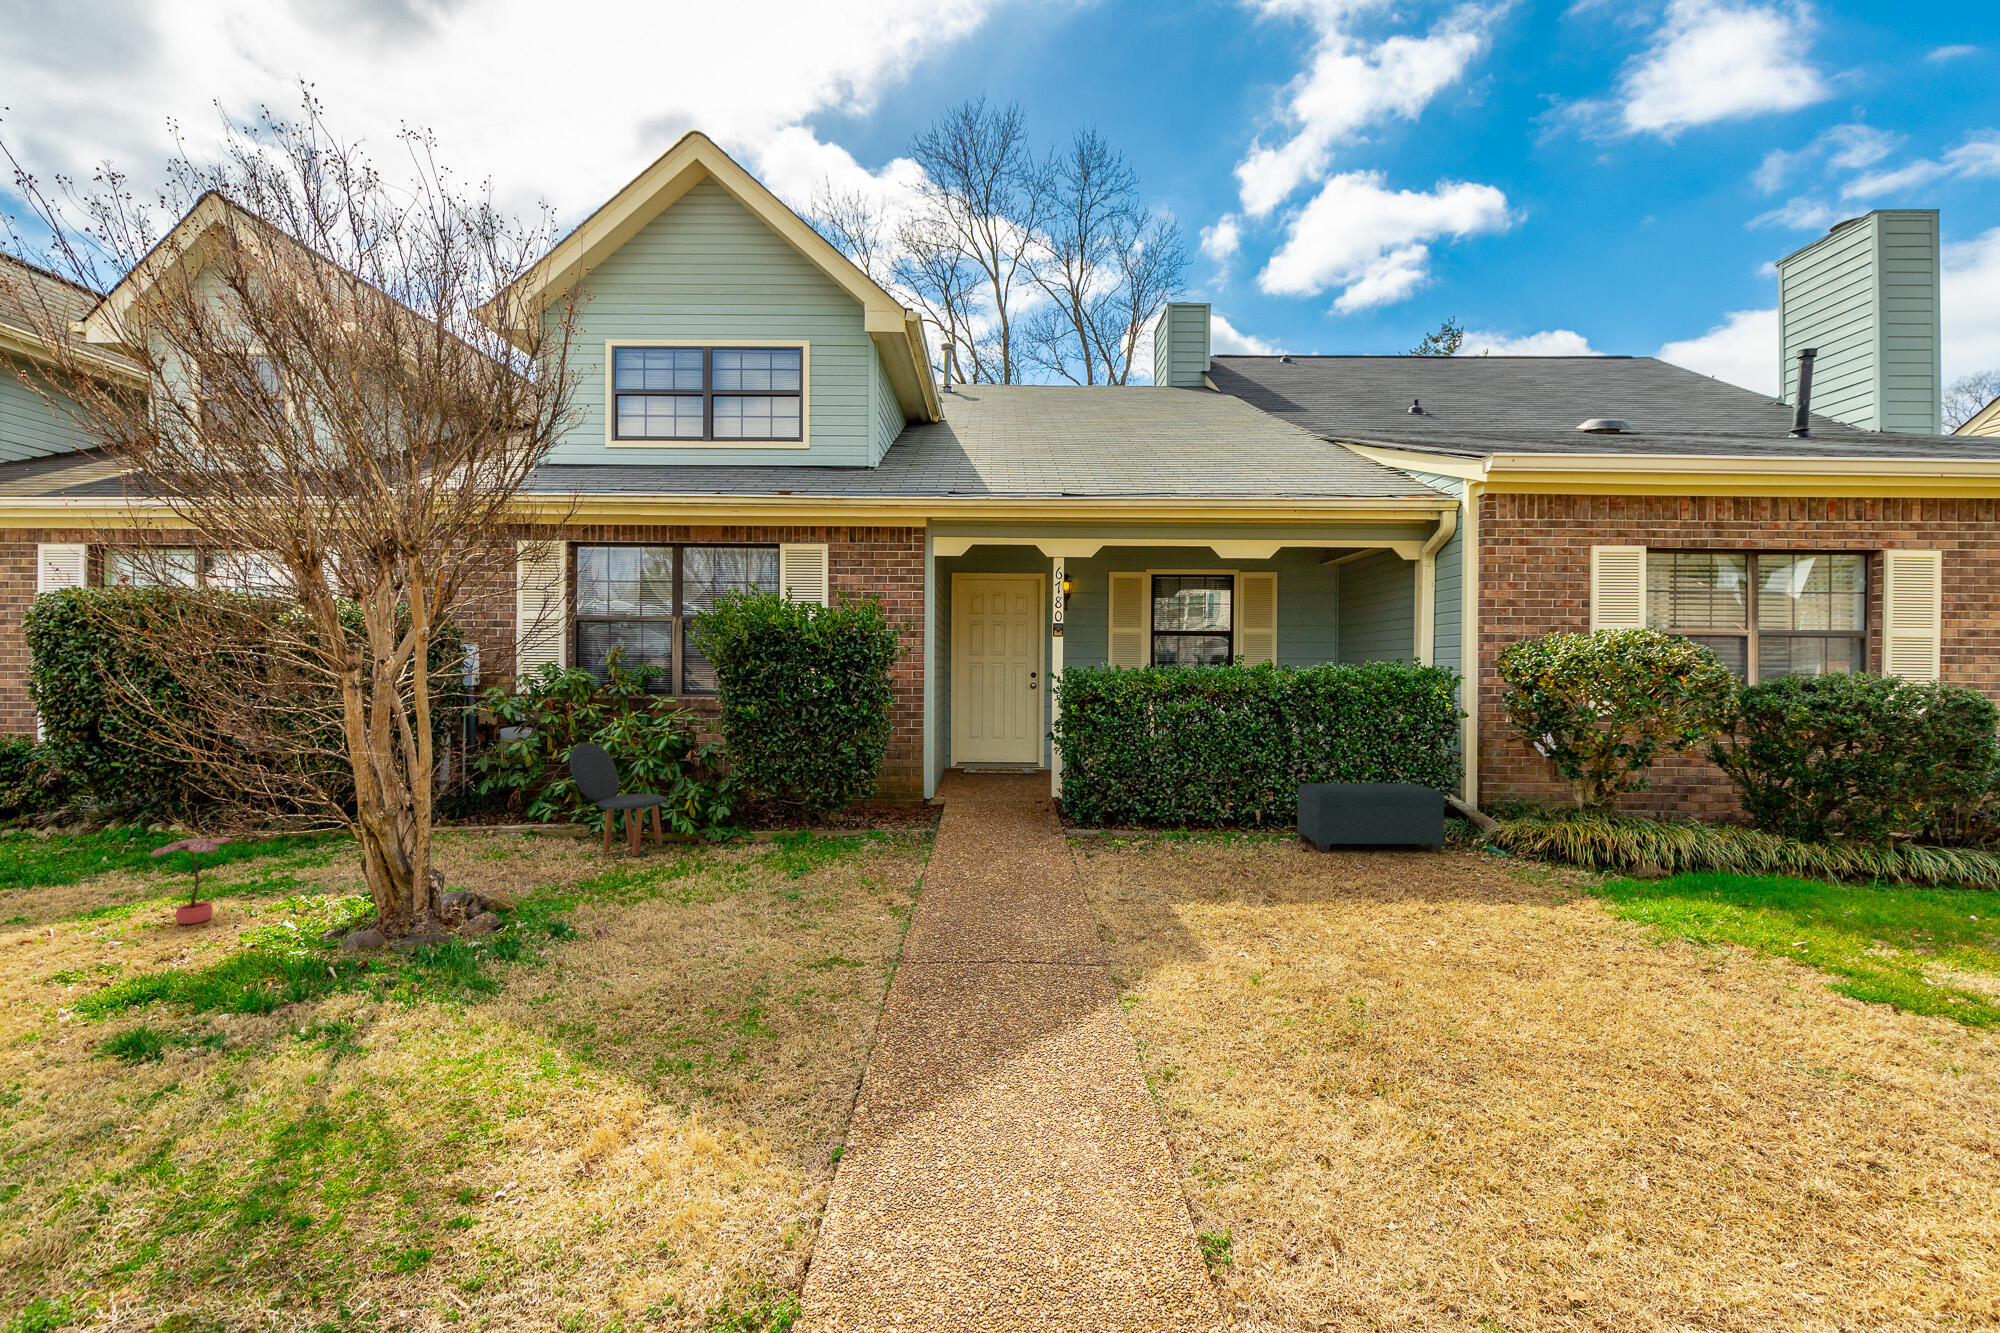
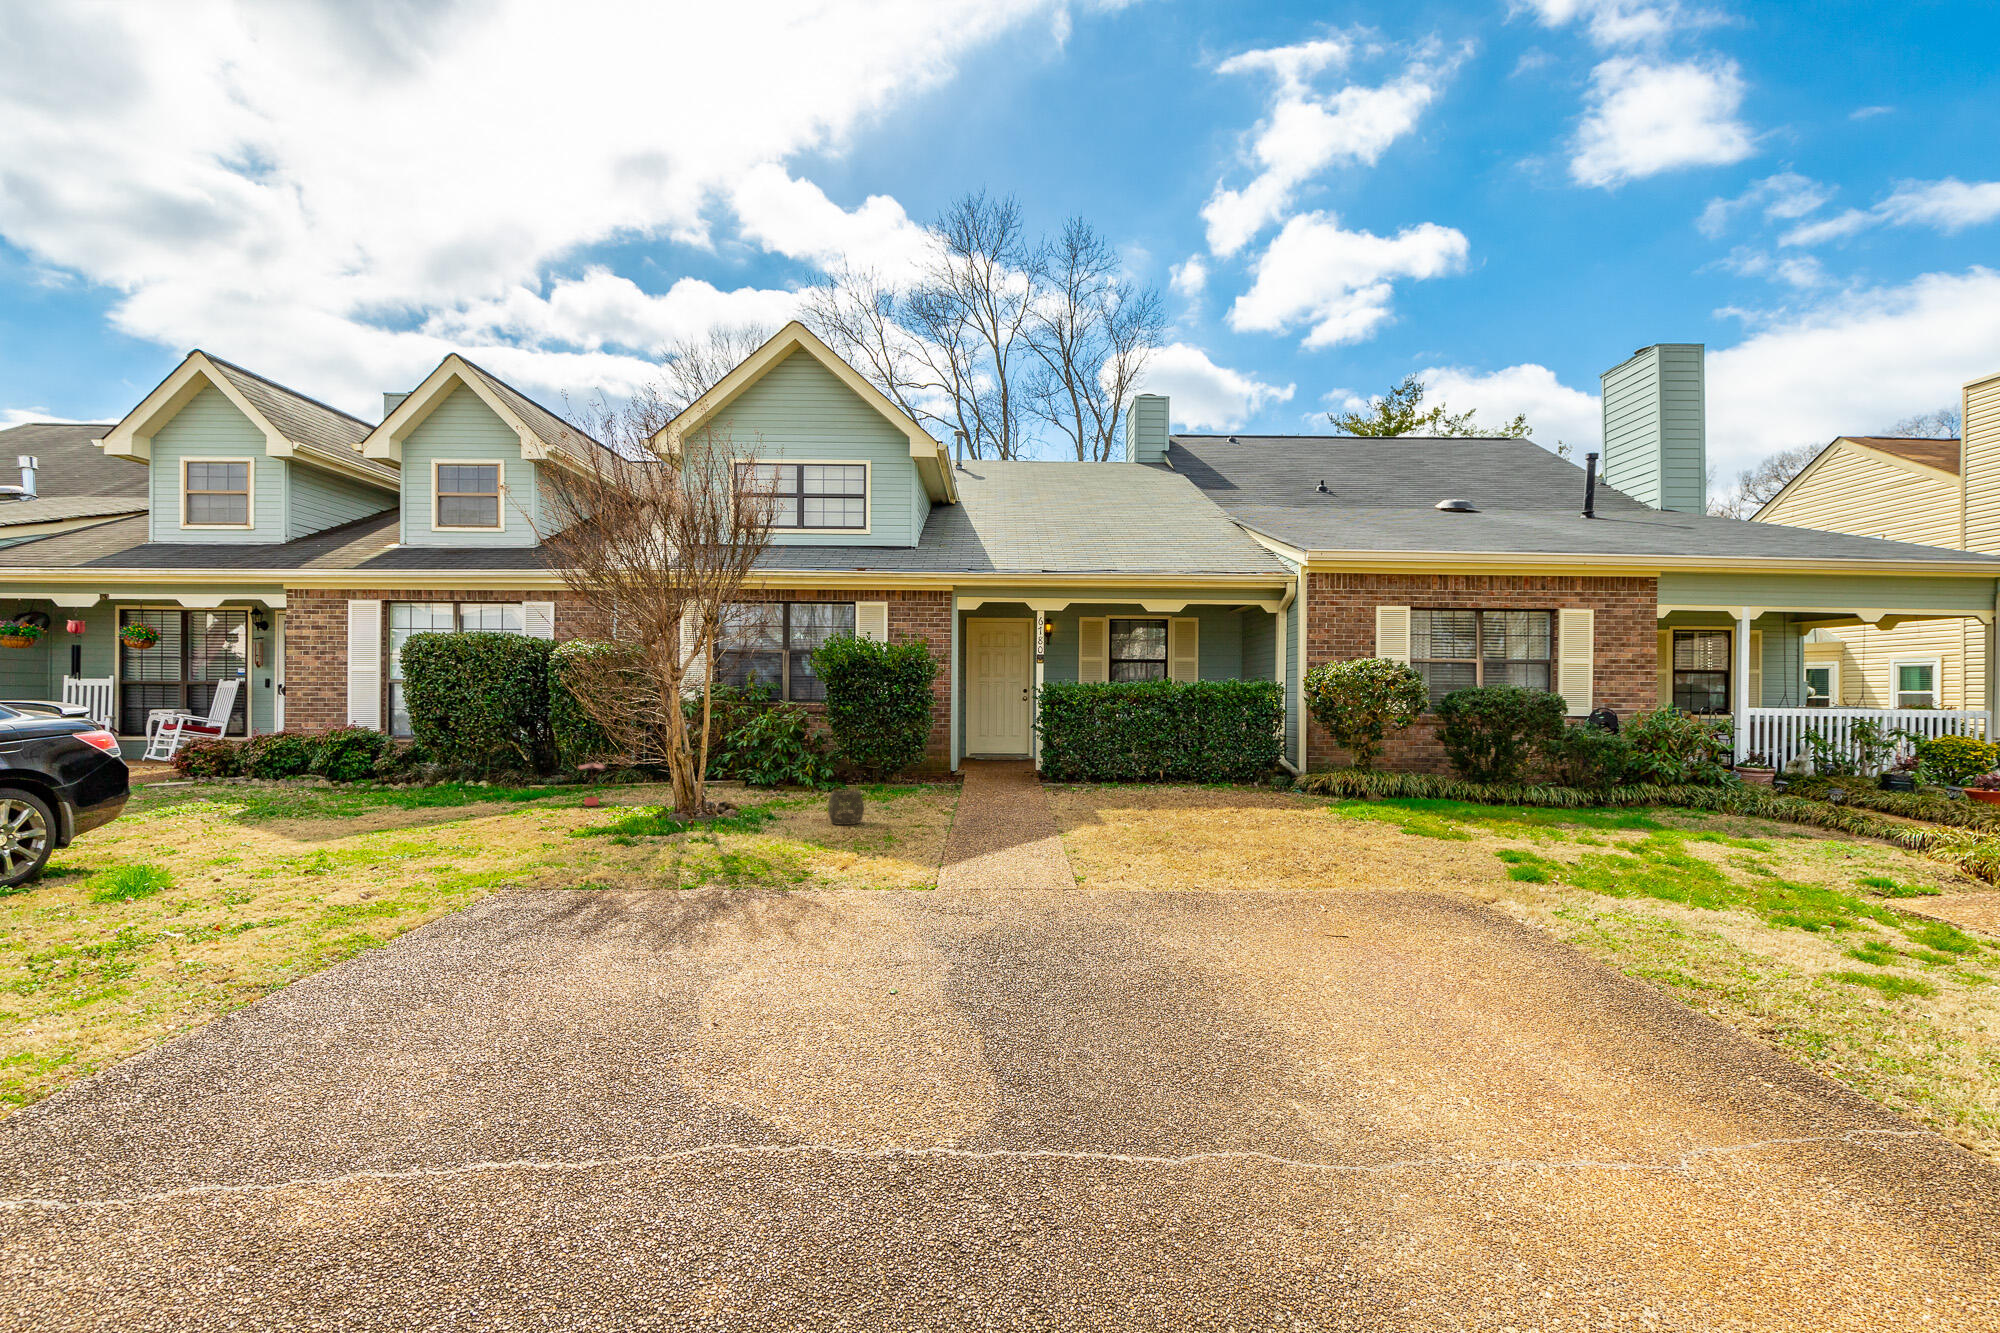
chair: present [570,743,667,856] -> none [747,726,801,792]
bench: present [1297,783,1444,852] -> none [1189,754,1273,794]
woven basket: none [566,950,664,1053] -> present [828,791,864,825]

